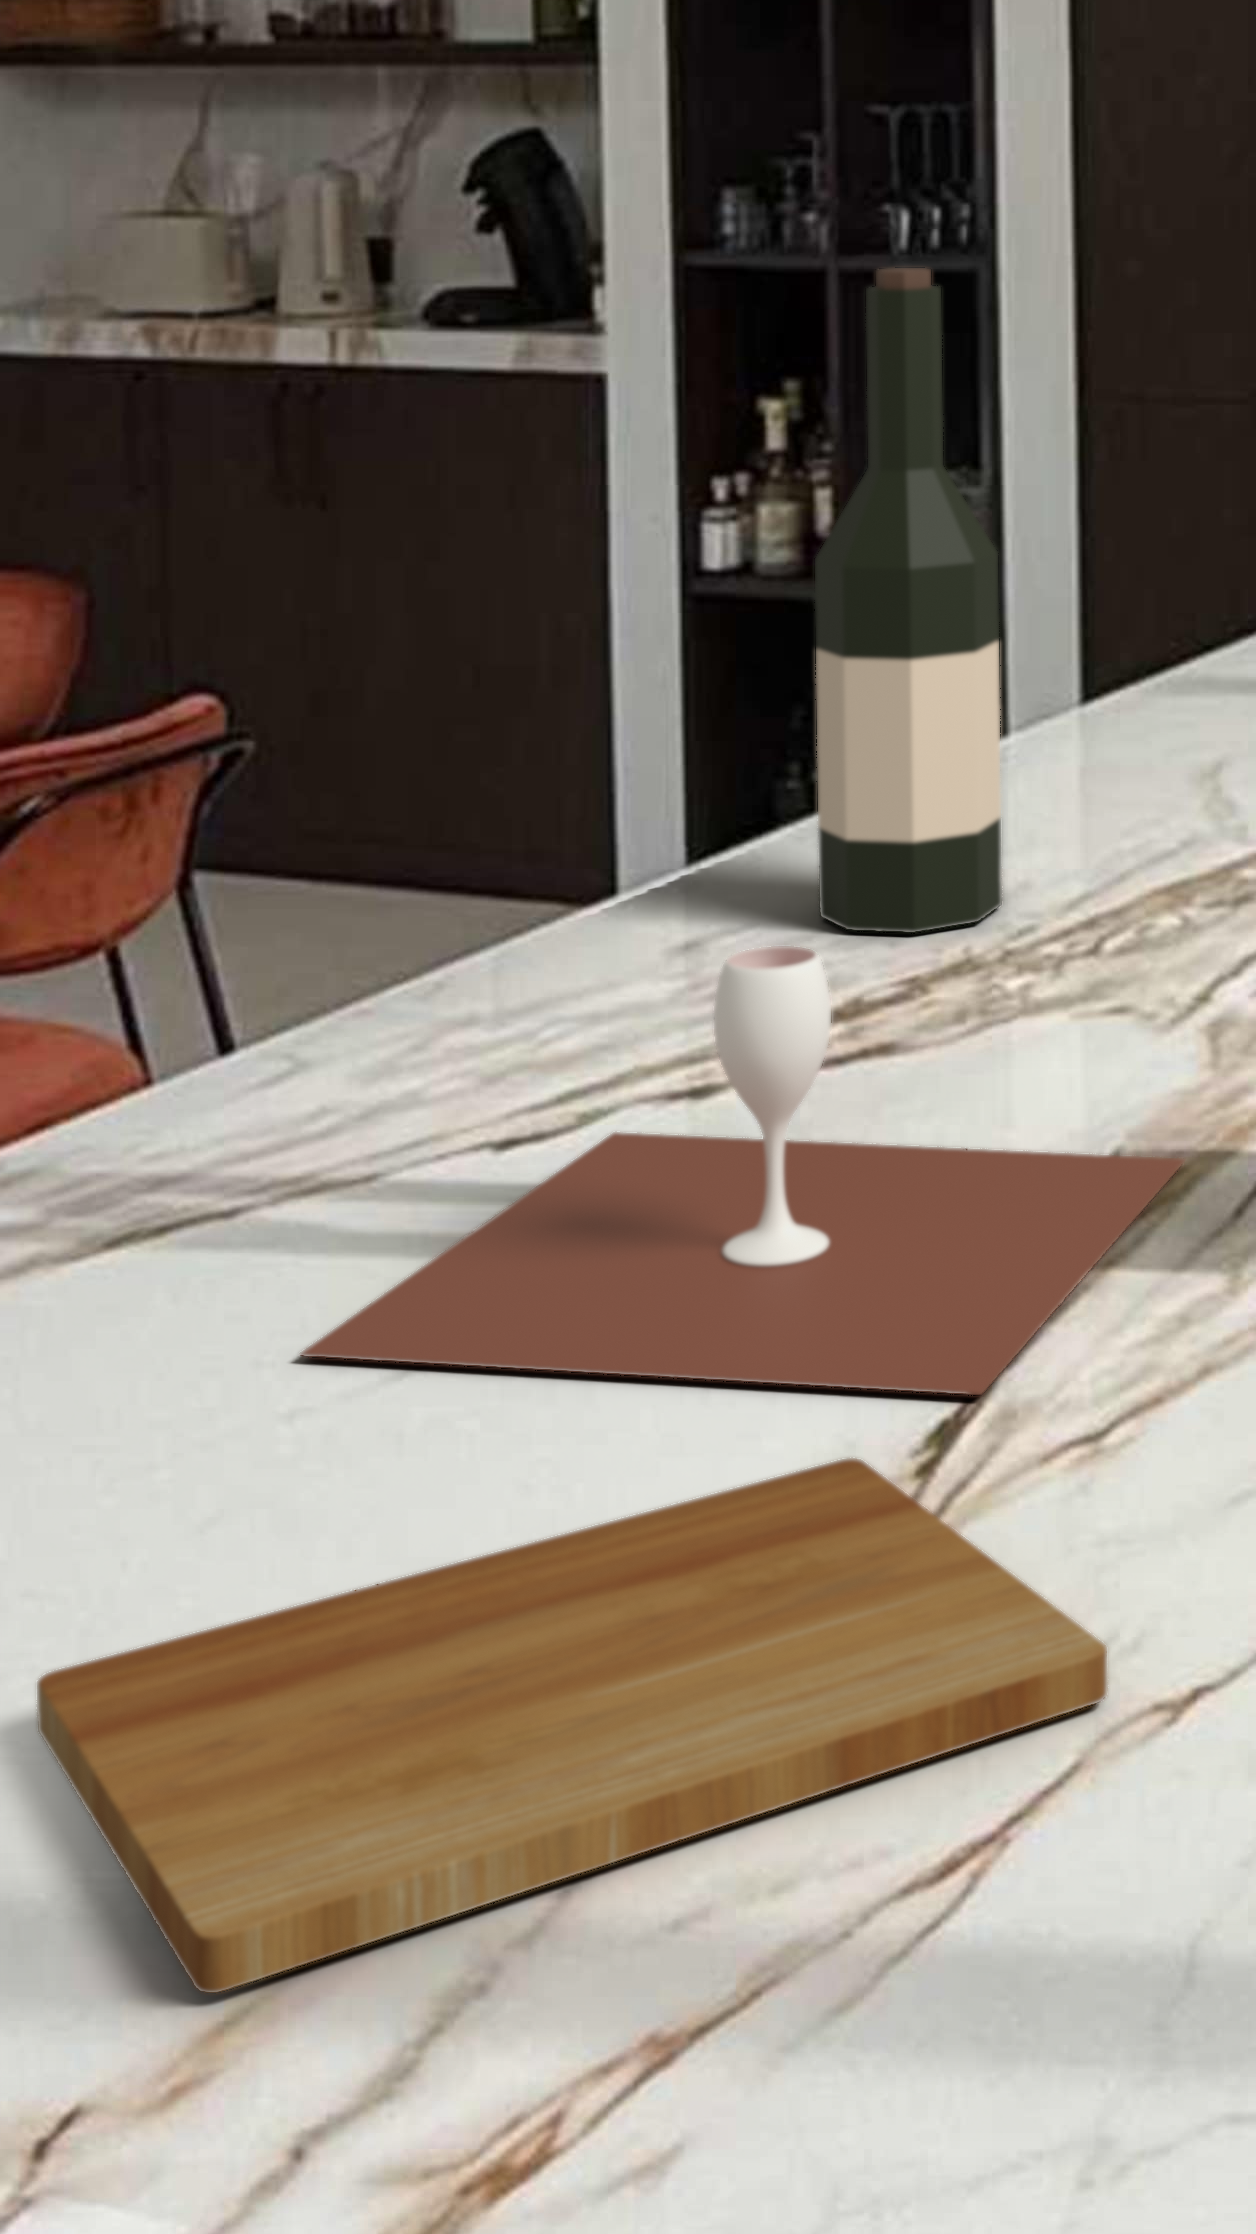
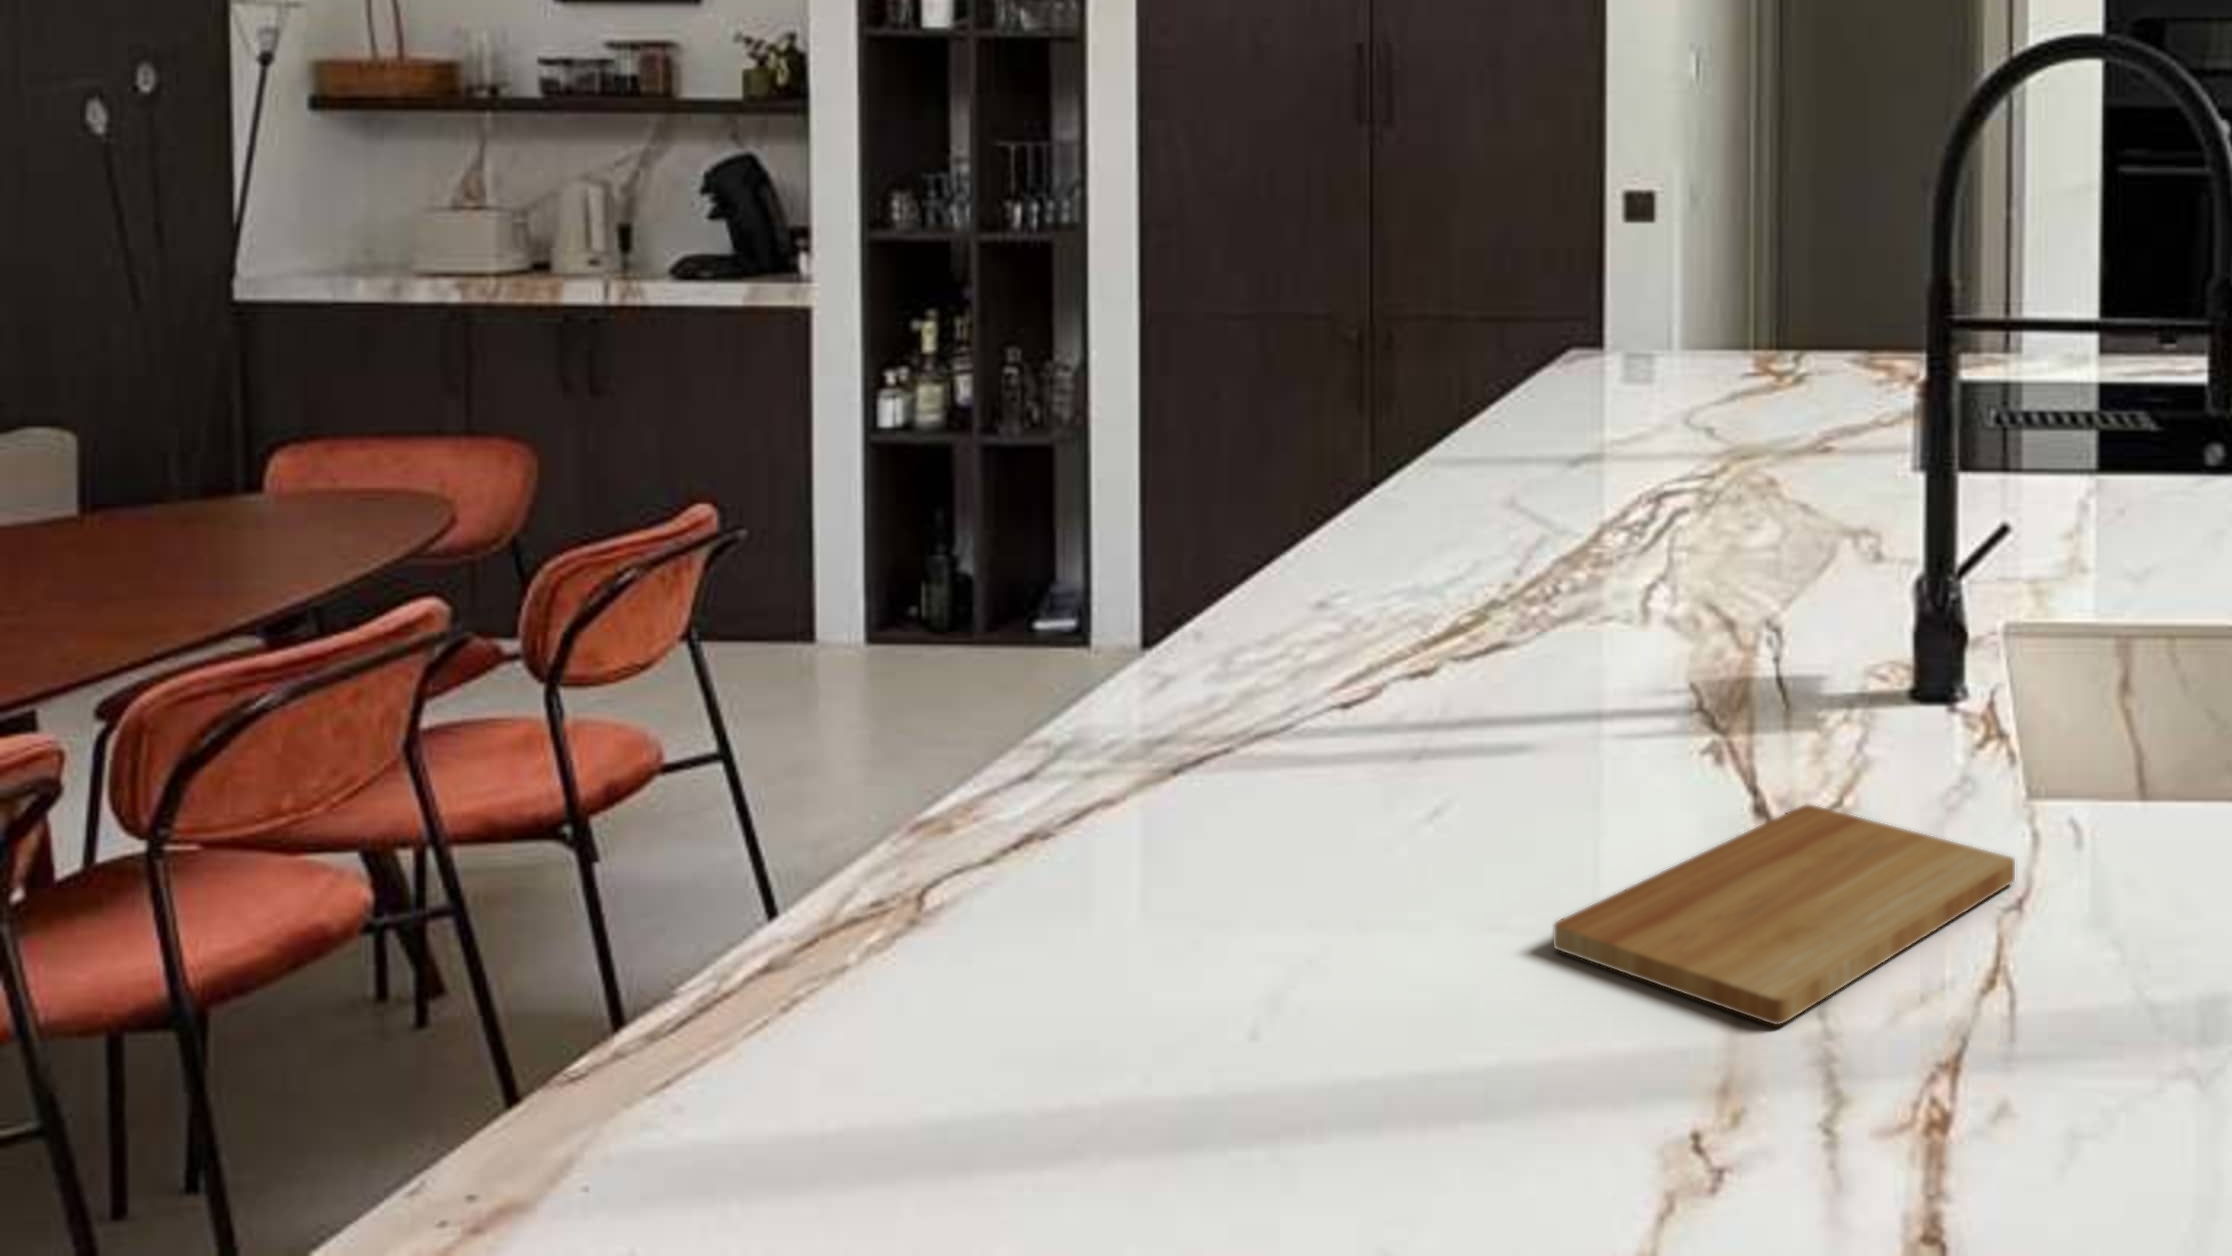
wine bottle: present [815,268,1002,933] -> none [1437,244,1528,592]
wine glass: present [301,946,1184,1395] -> none [1454,582,1809,797]

